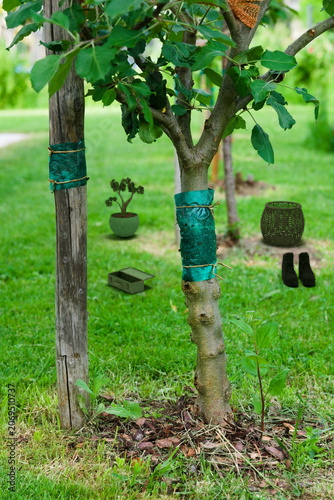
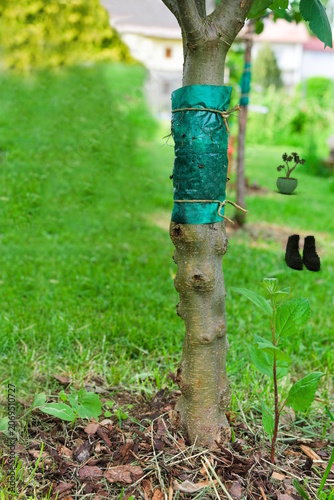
potted plant: present [105,177,144,237] -> present [276,152,306,194]
woven basket: present [260,201,305,245] -> none [264,191,308,233]
toolbox: present [108,267,155,294] -> none [109,236,157,261]

